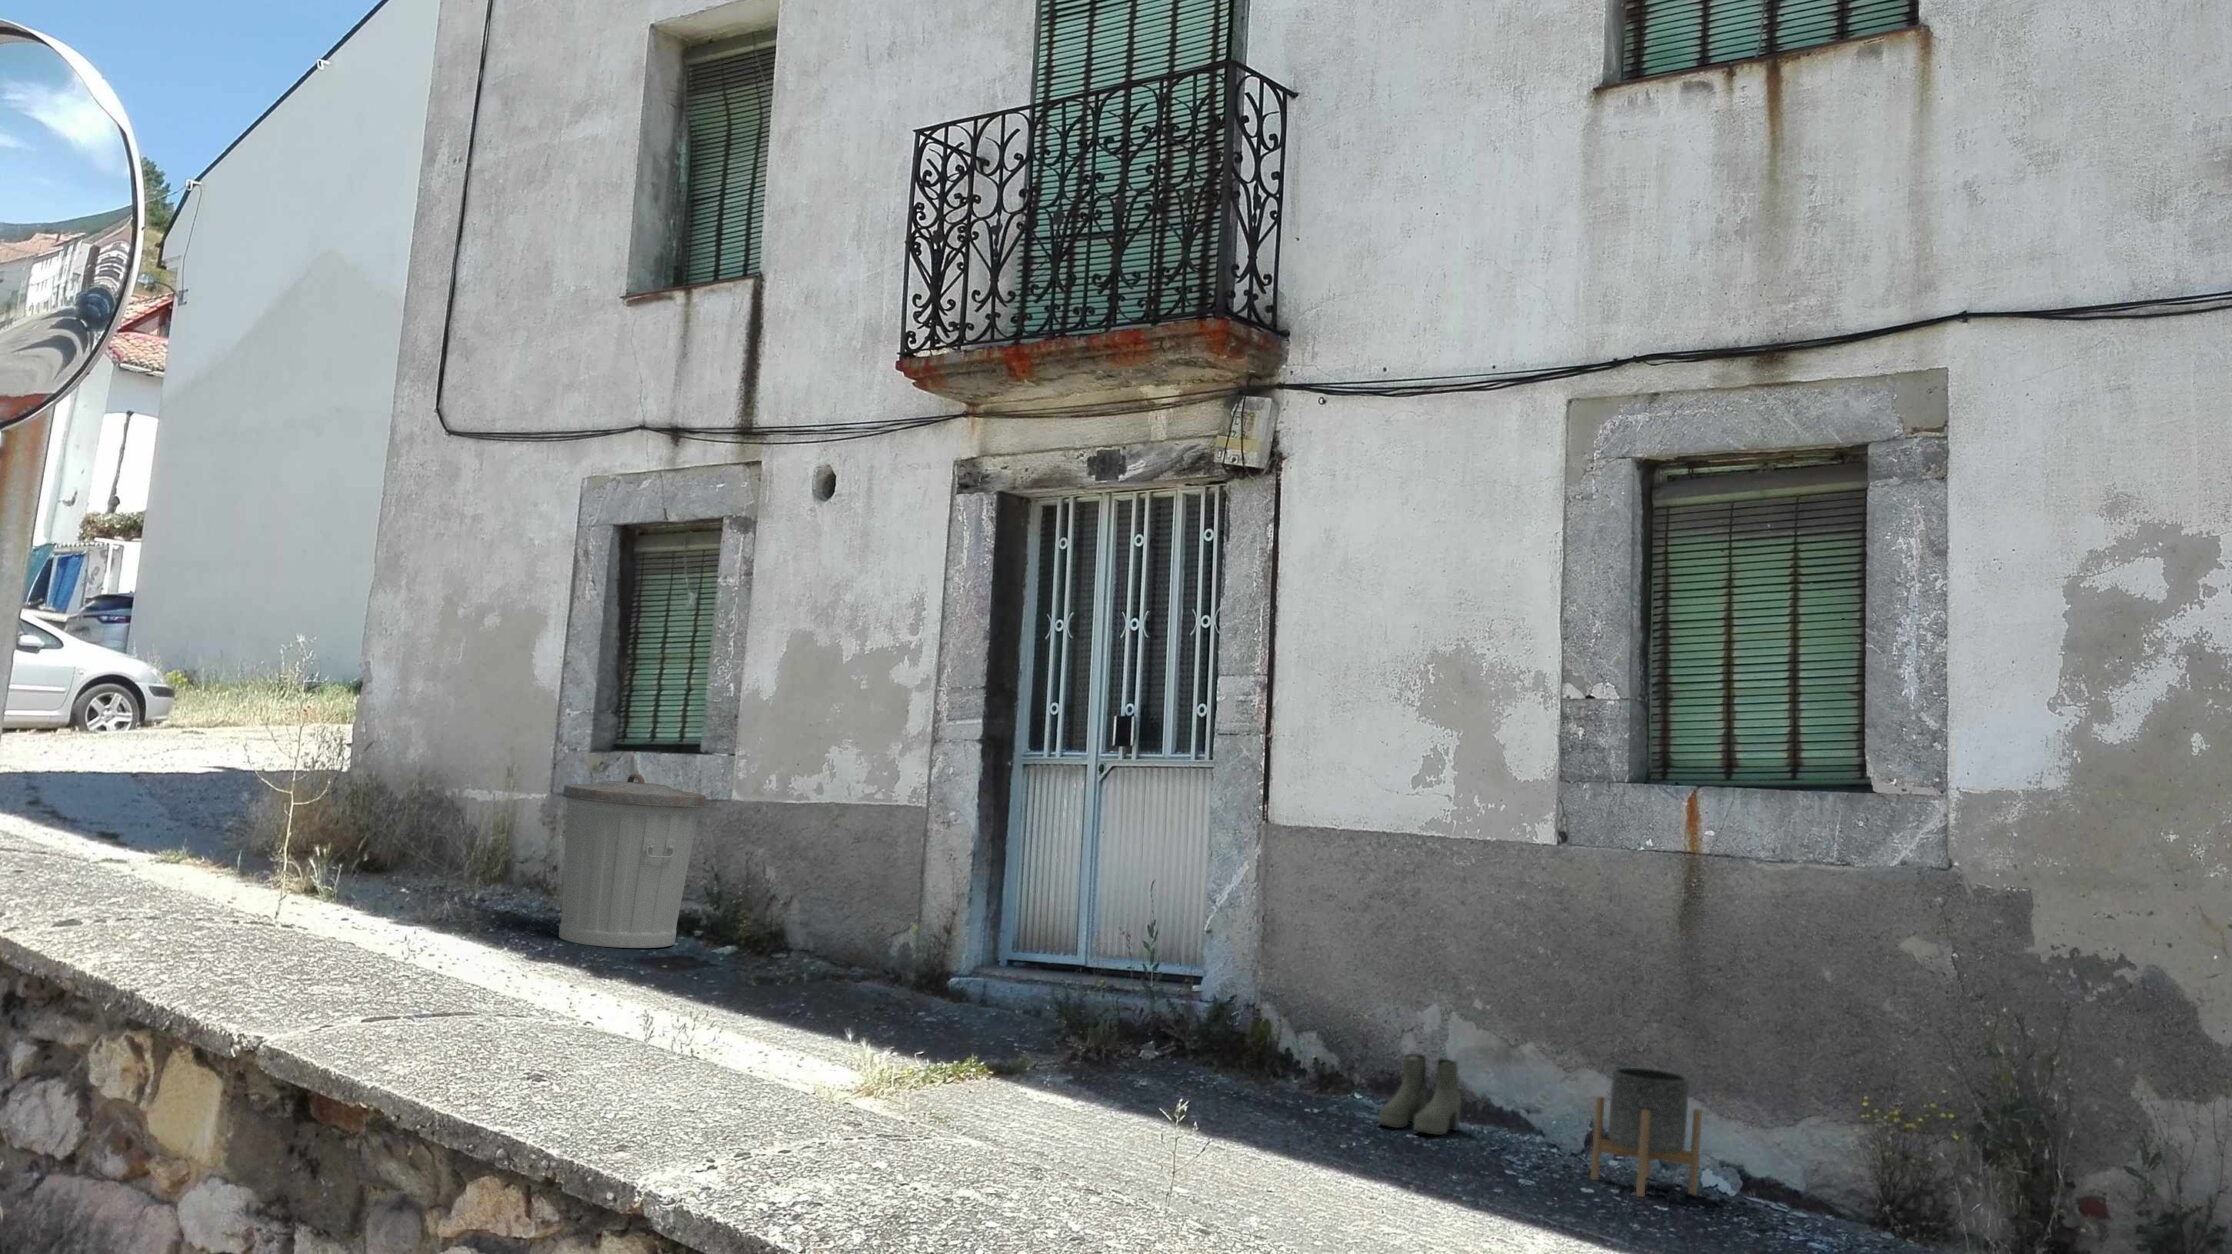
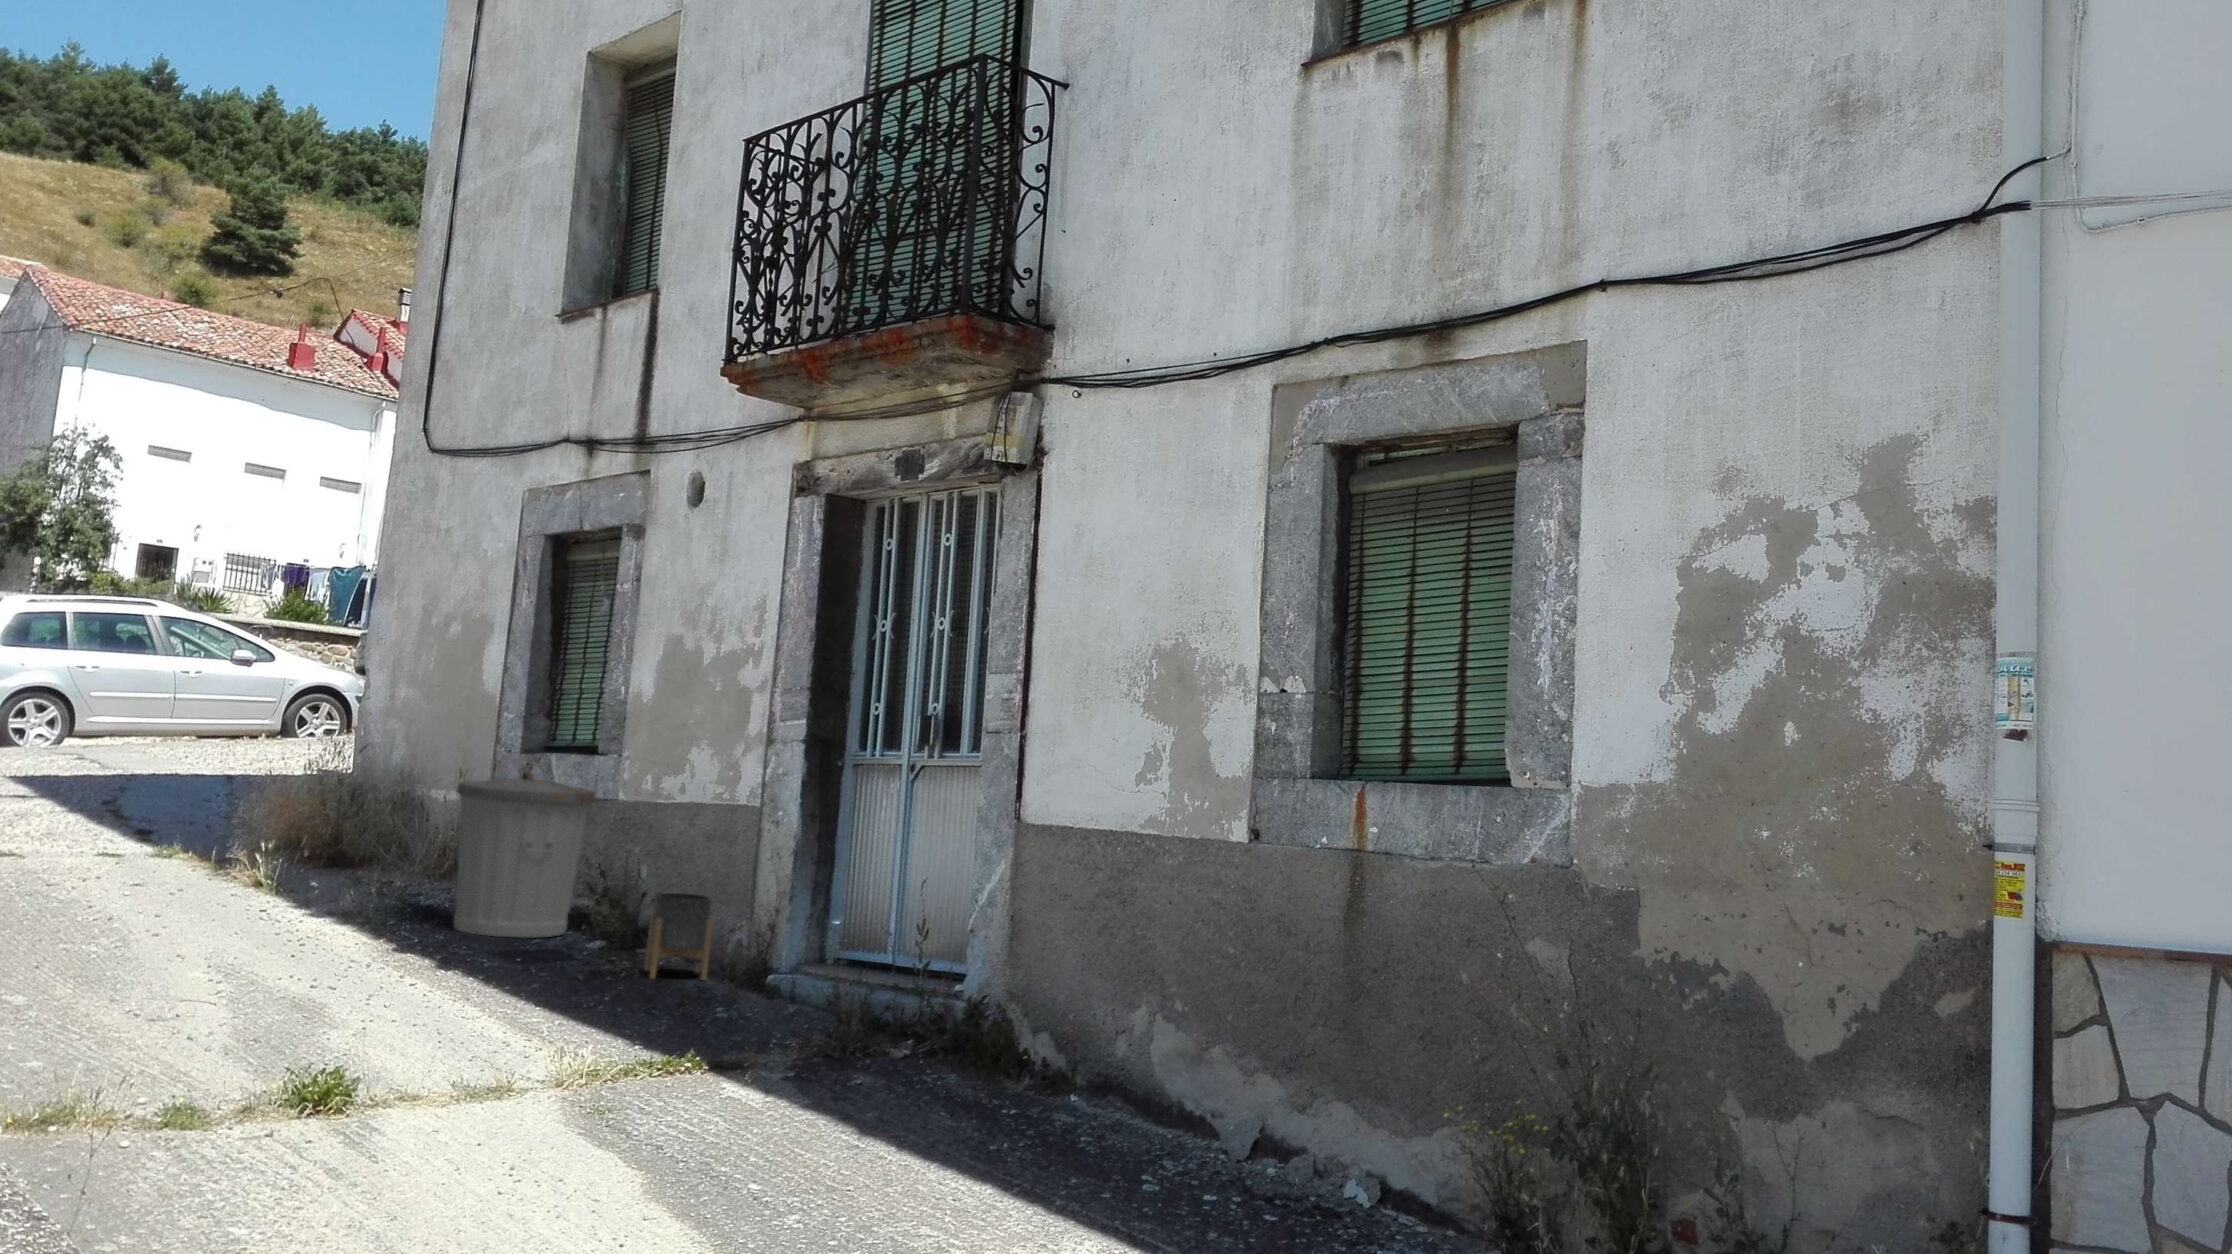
boots: present [1378,1054,1461,1135] -> none [1065,1053,1156,1136]
planter: present [1591,1067,1702,1197] -> present [644,893,713,980]

